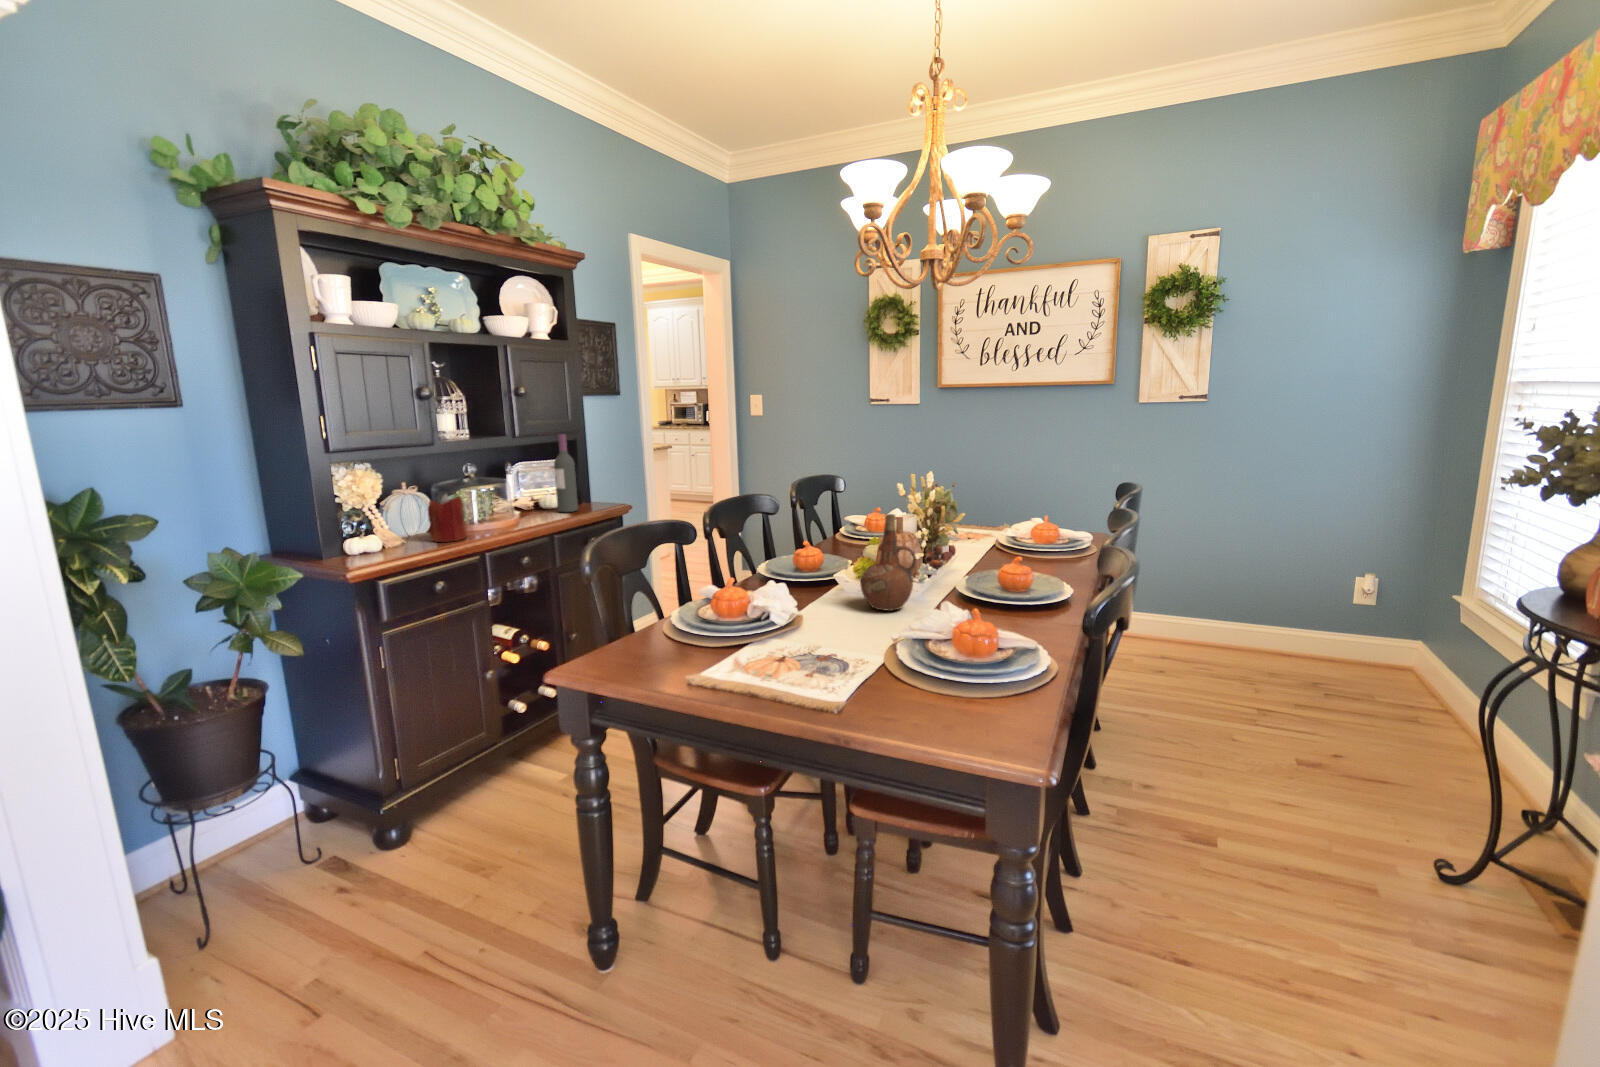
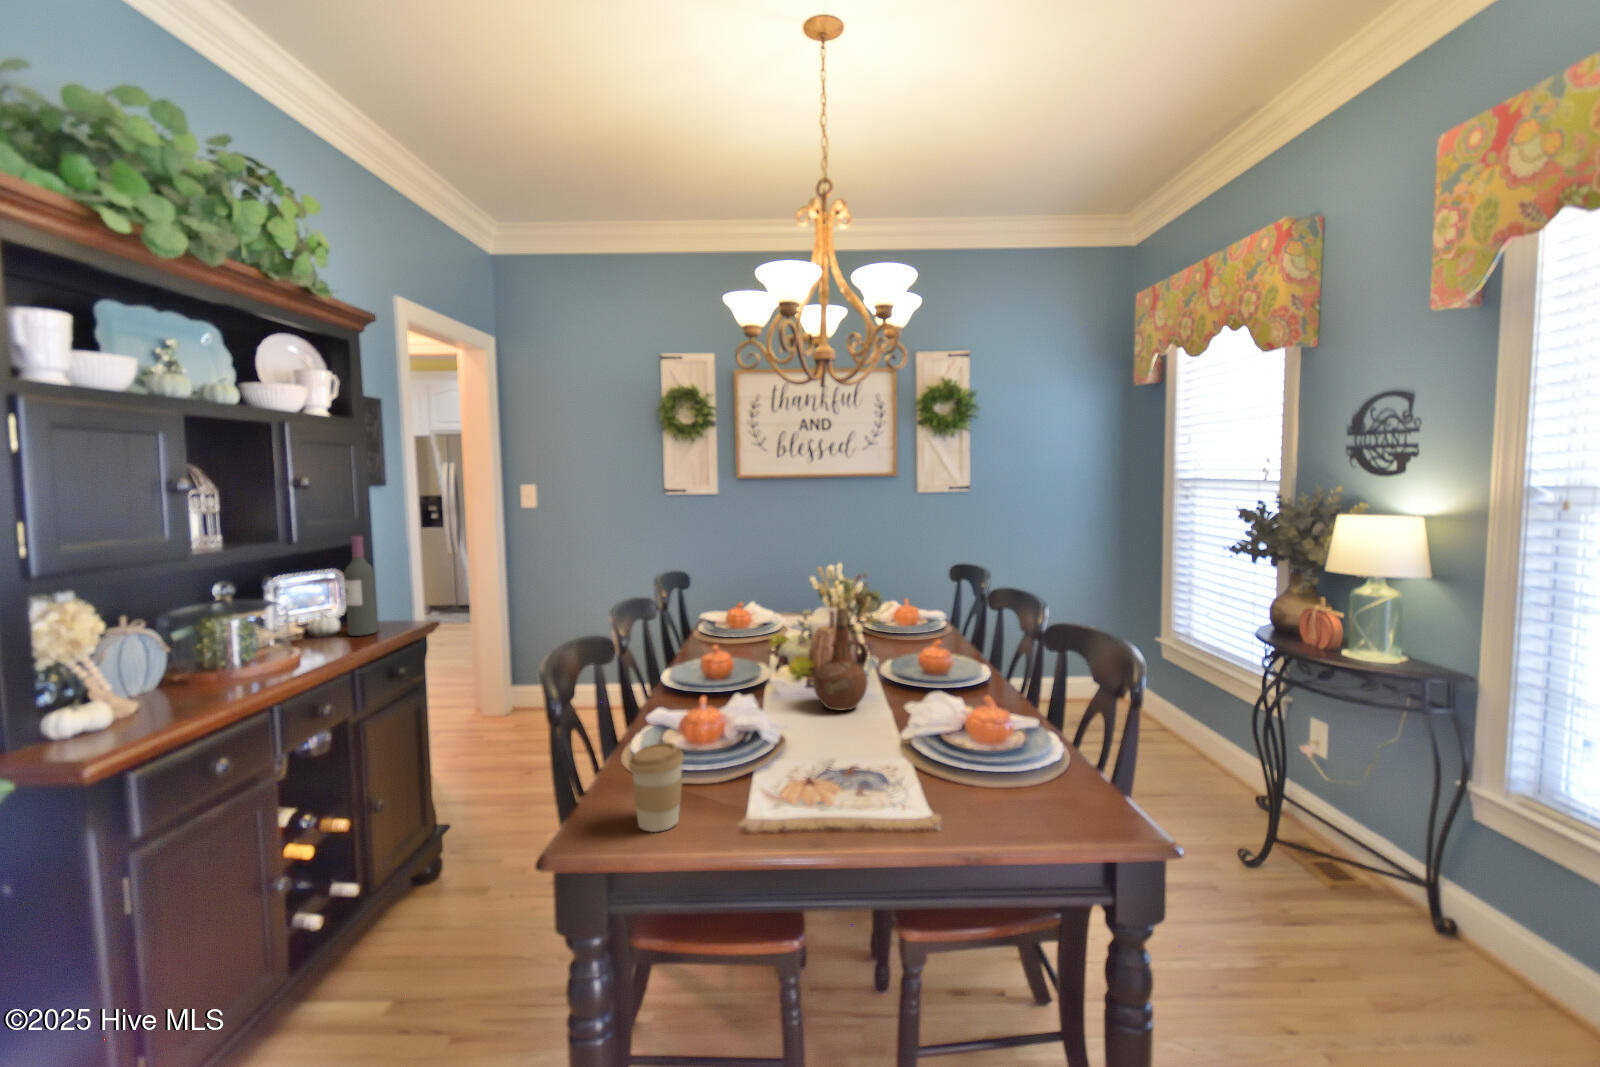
candle: present [428,494,467,542] -> none [180,626,243,697]
coffee cup: none [627,604,672,670] -> present [629,743,684,832]

